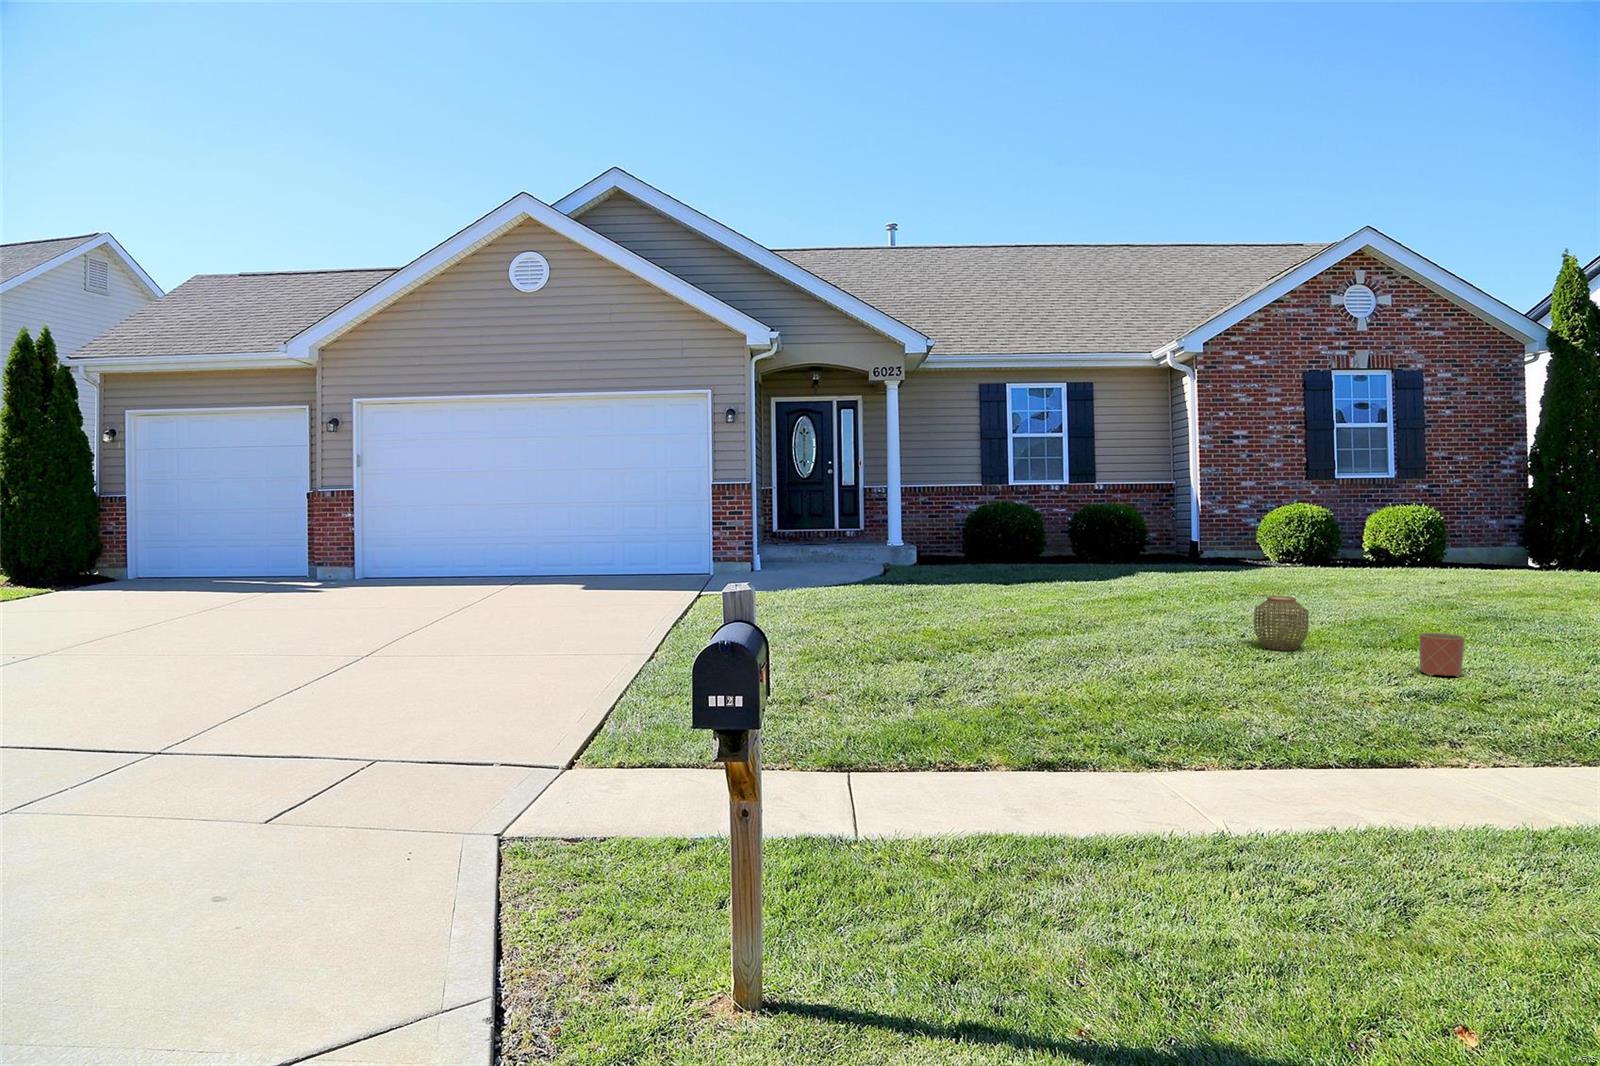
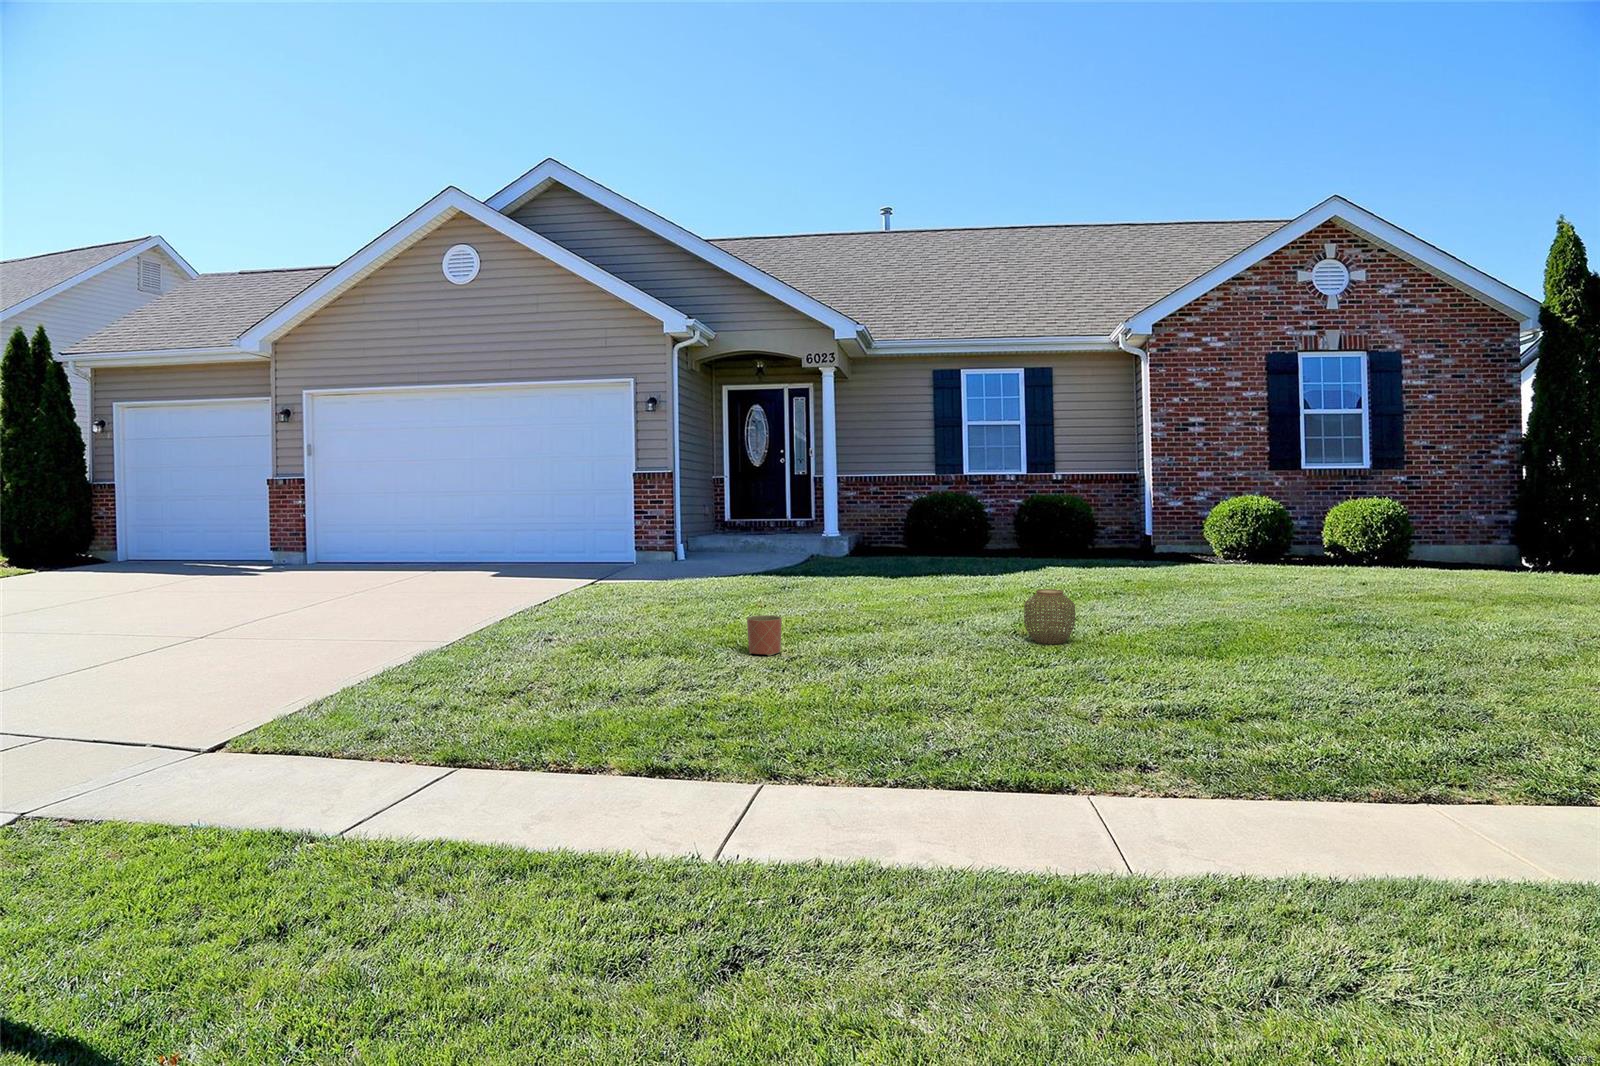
planter: present [1419,633,1464,677] -> present [747,615,782,656]

